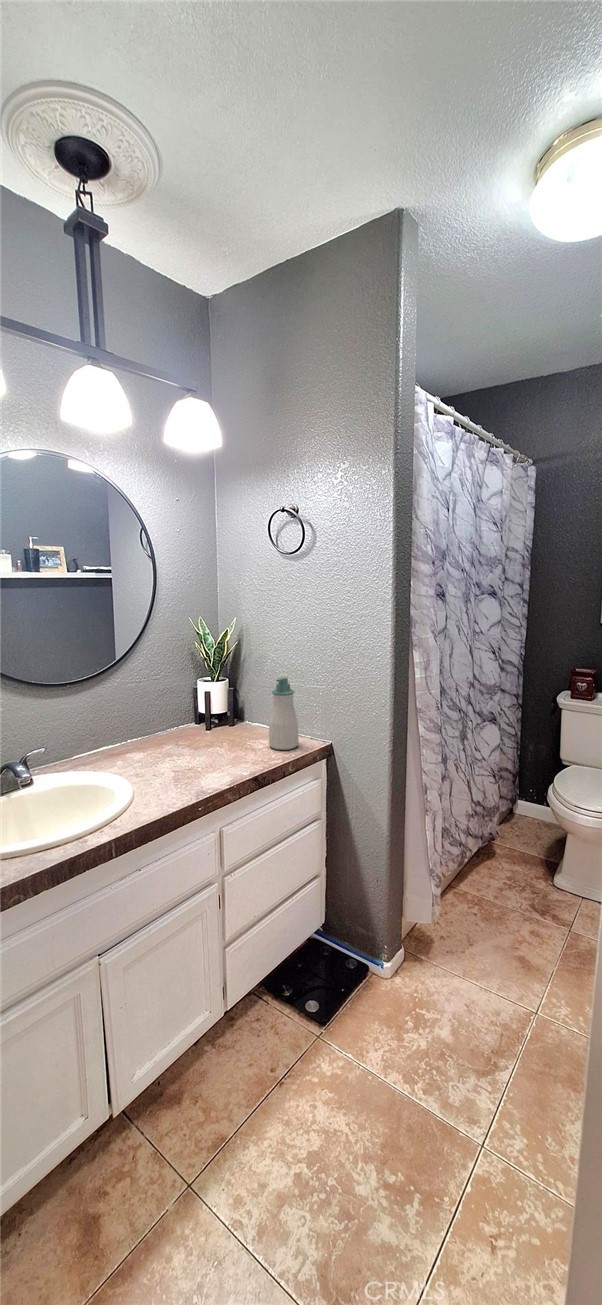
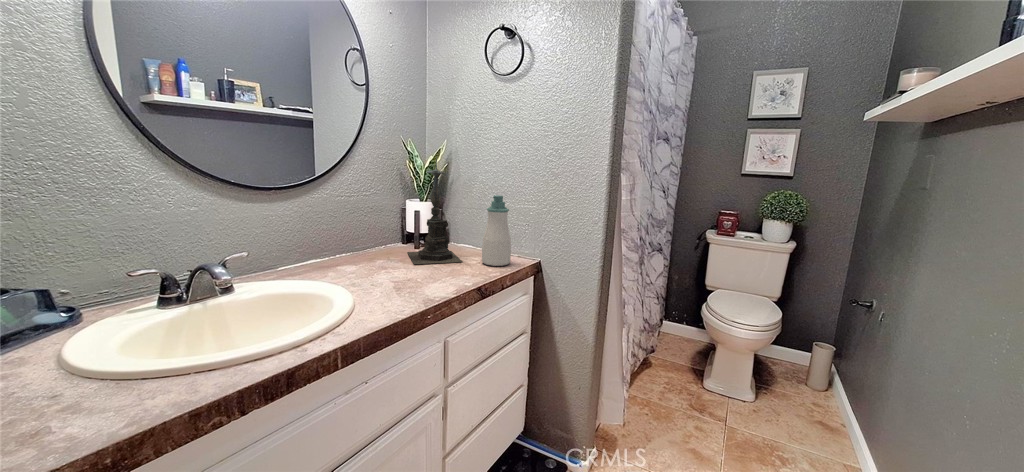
candle holder: none [199,639,251,749] -> present [408,157,462,264]

